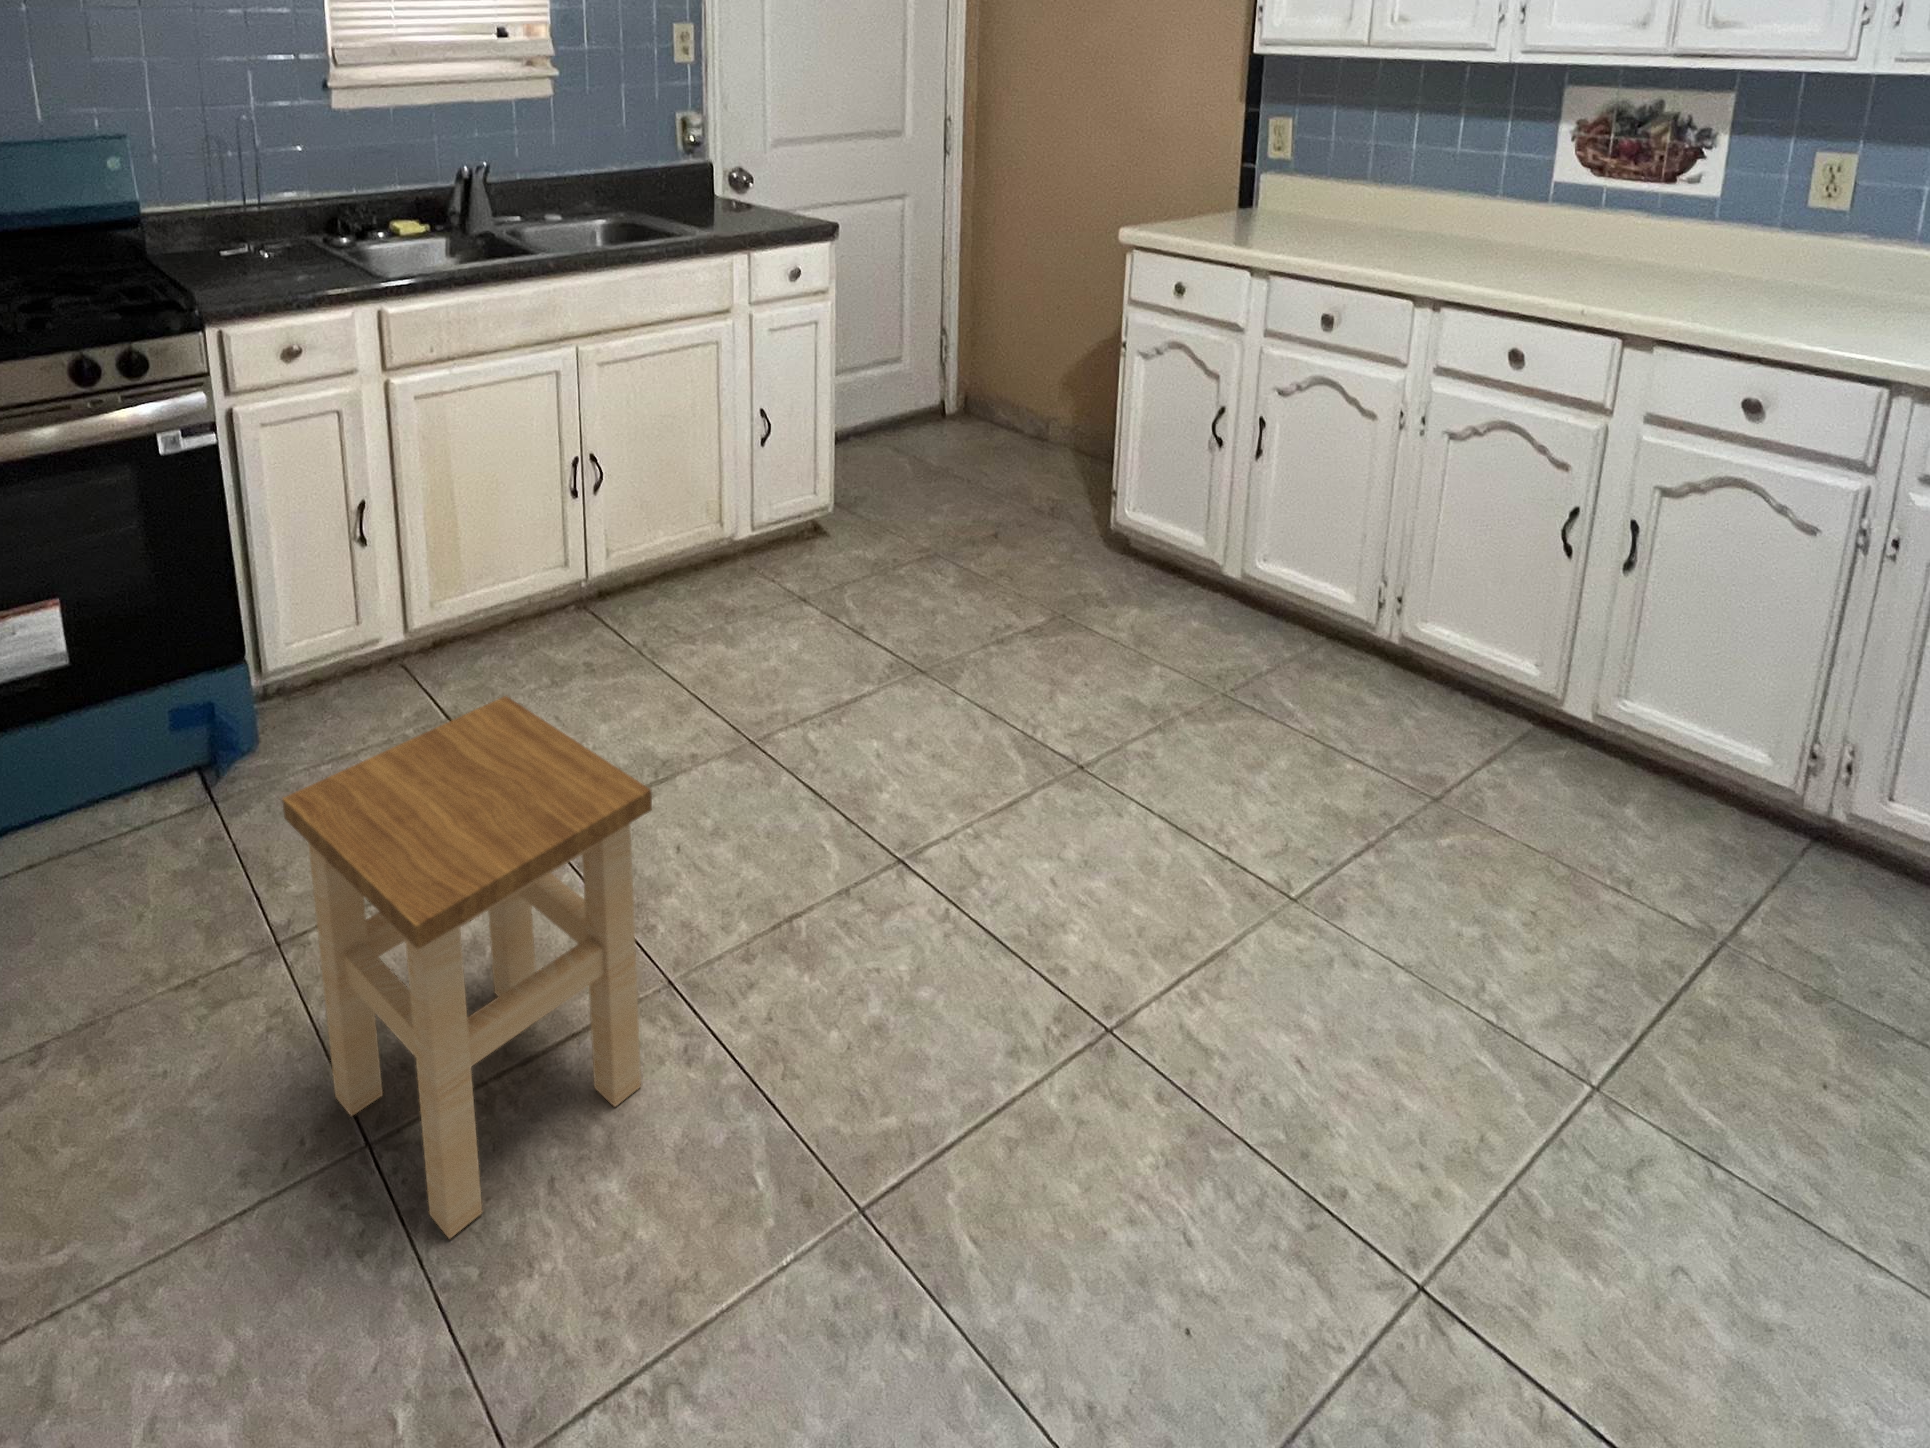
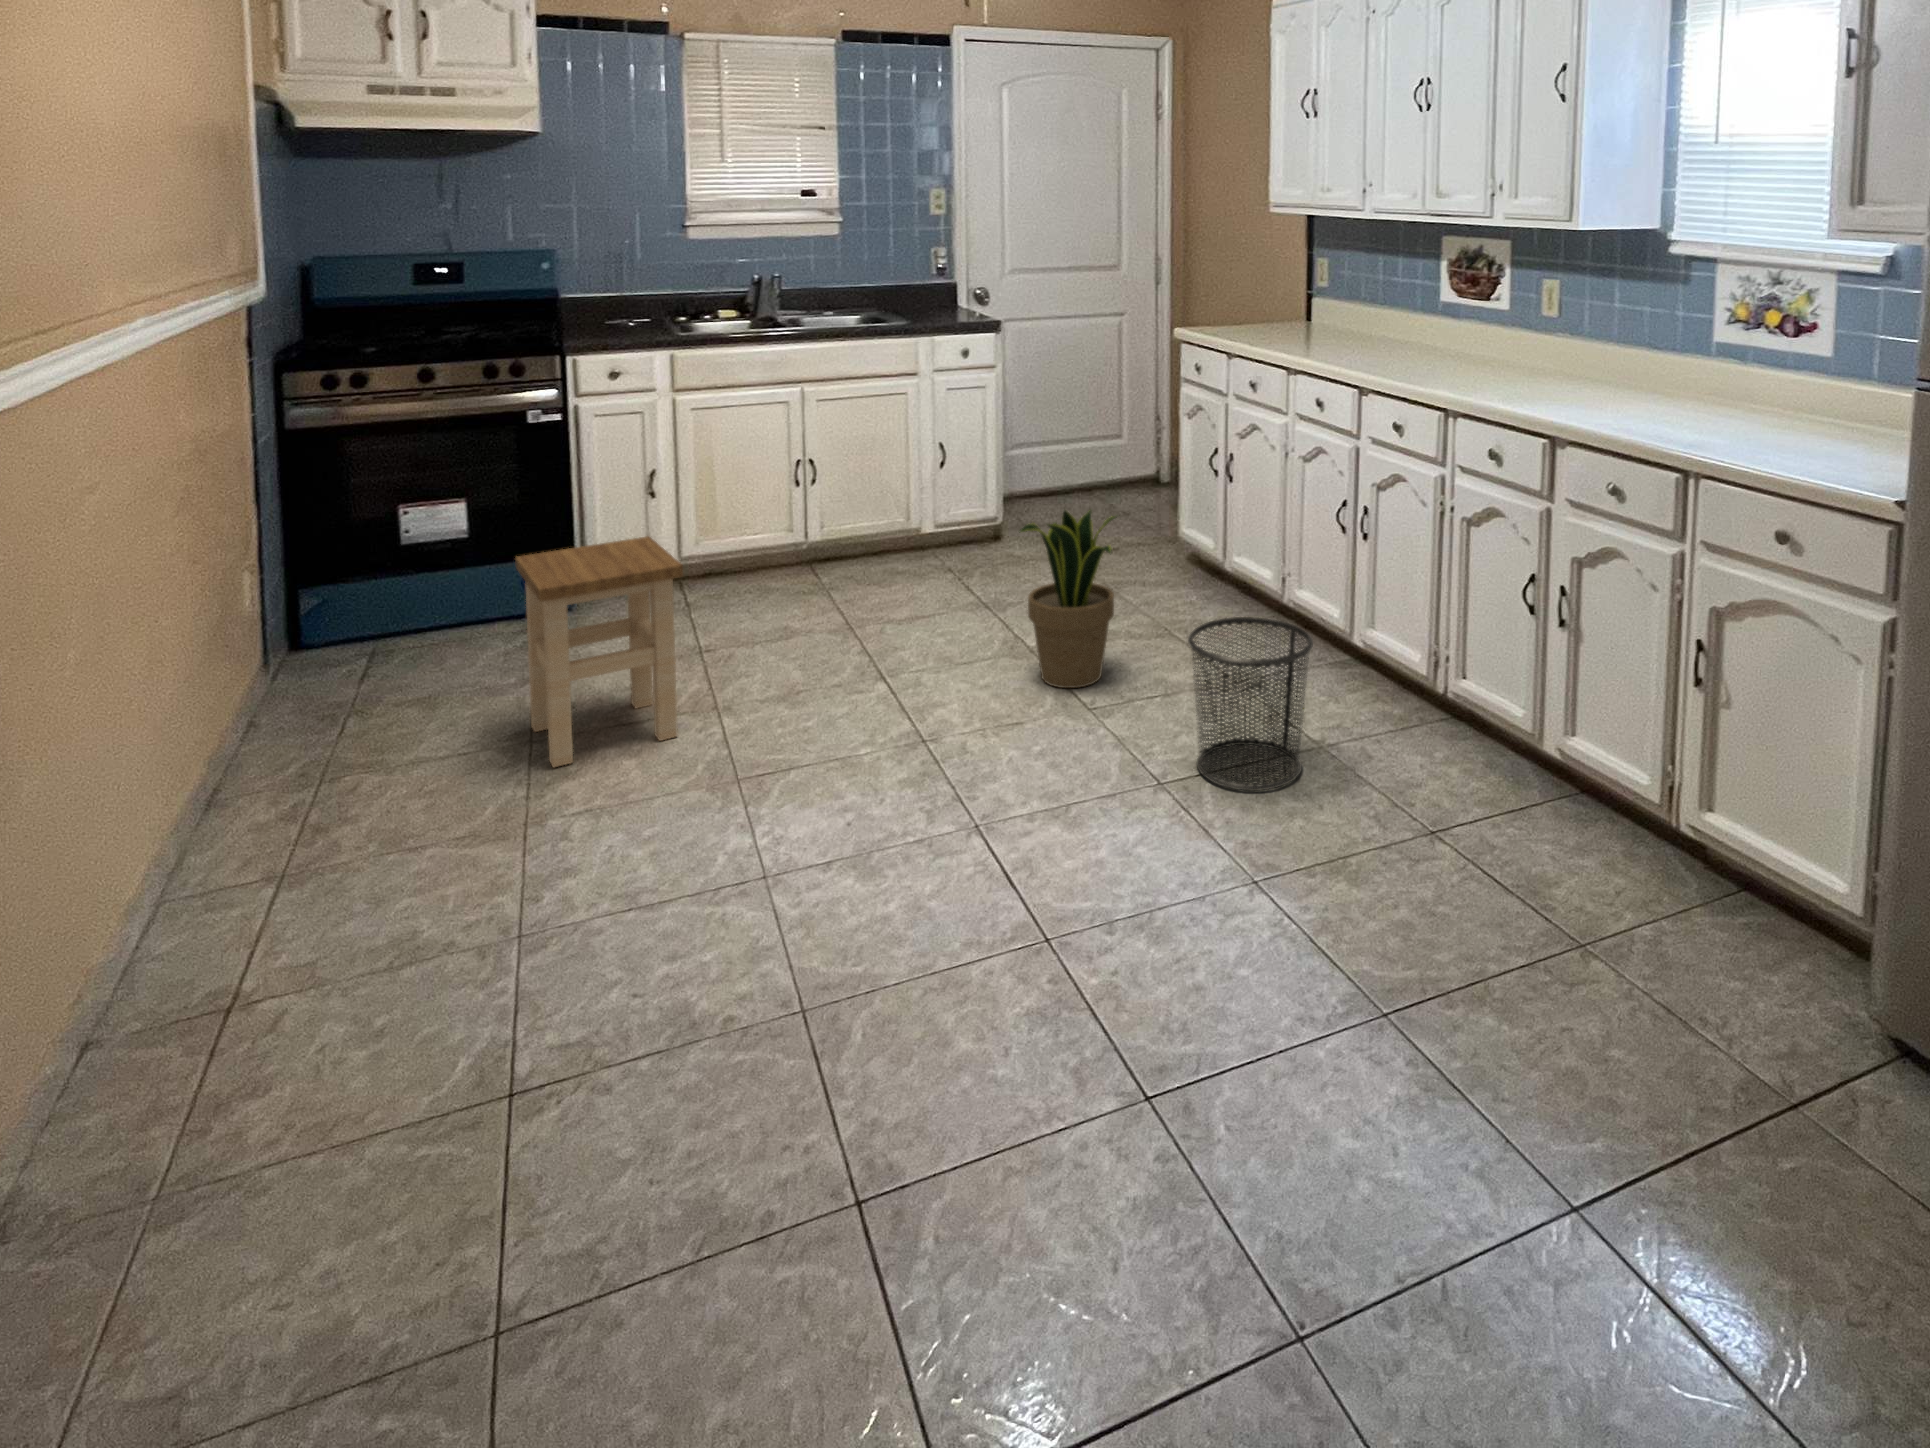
potted plant: none [1113,556,1292,849] -> present [1019,510,1116,688]
waste bin: none [1561,758,1842,1092] -> present [1188,617,1313,791]

